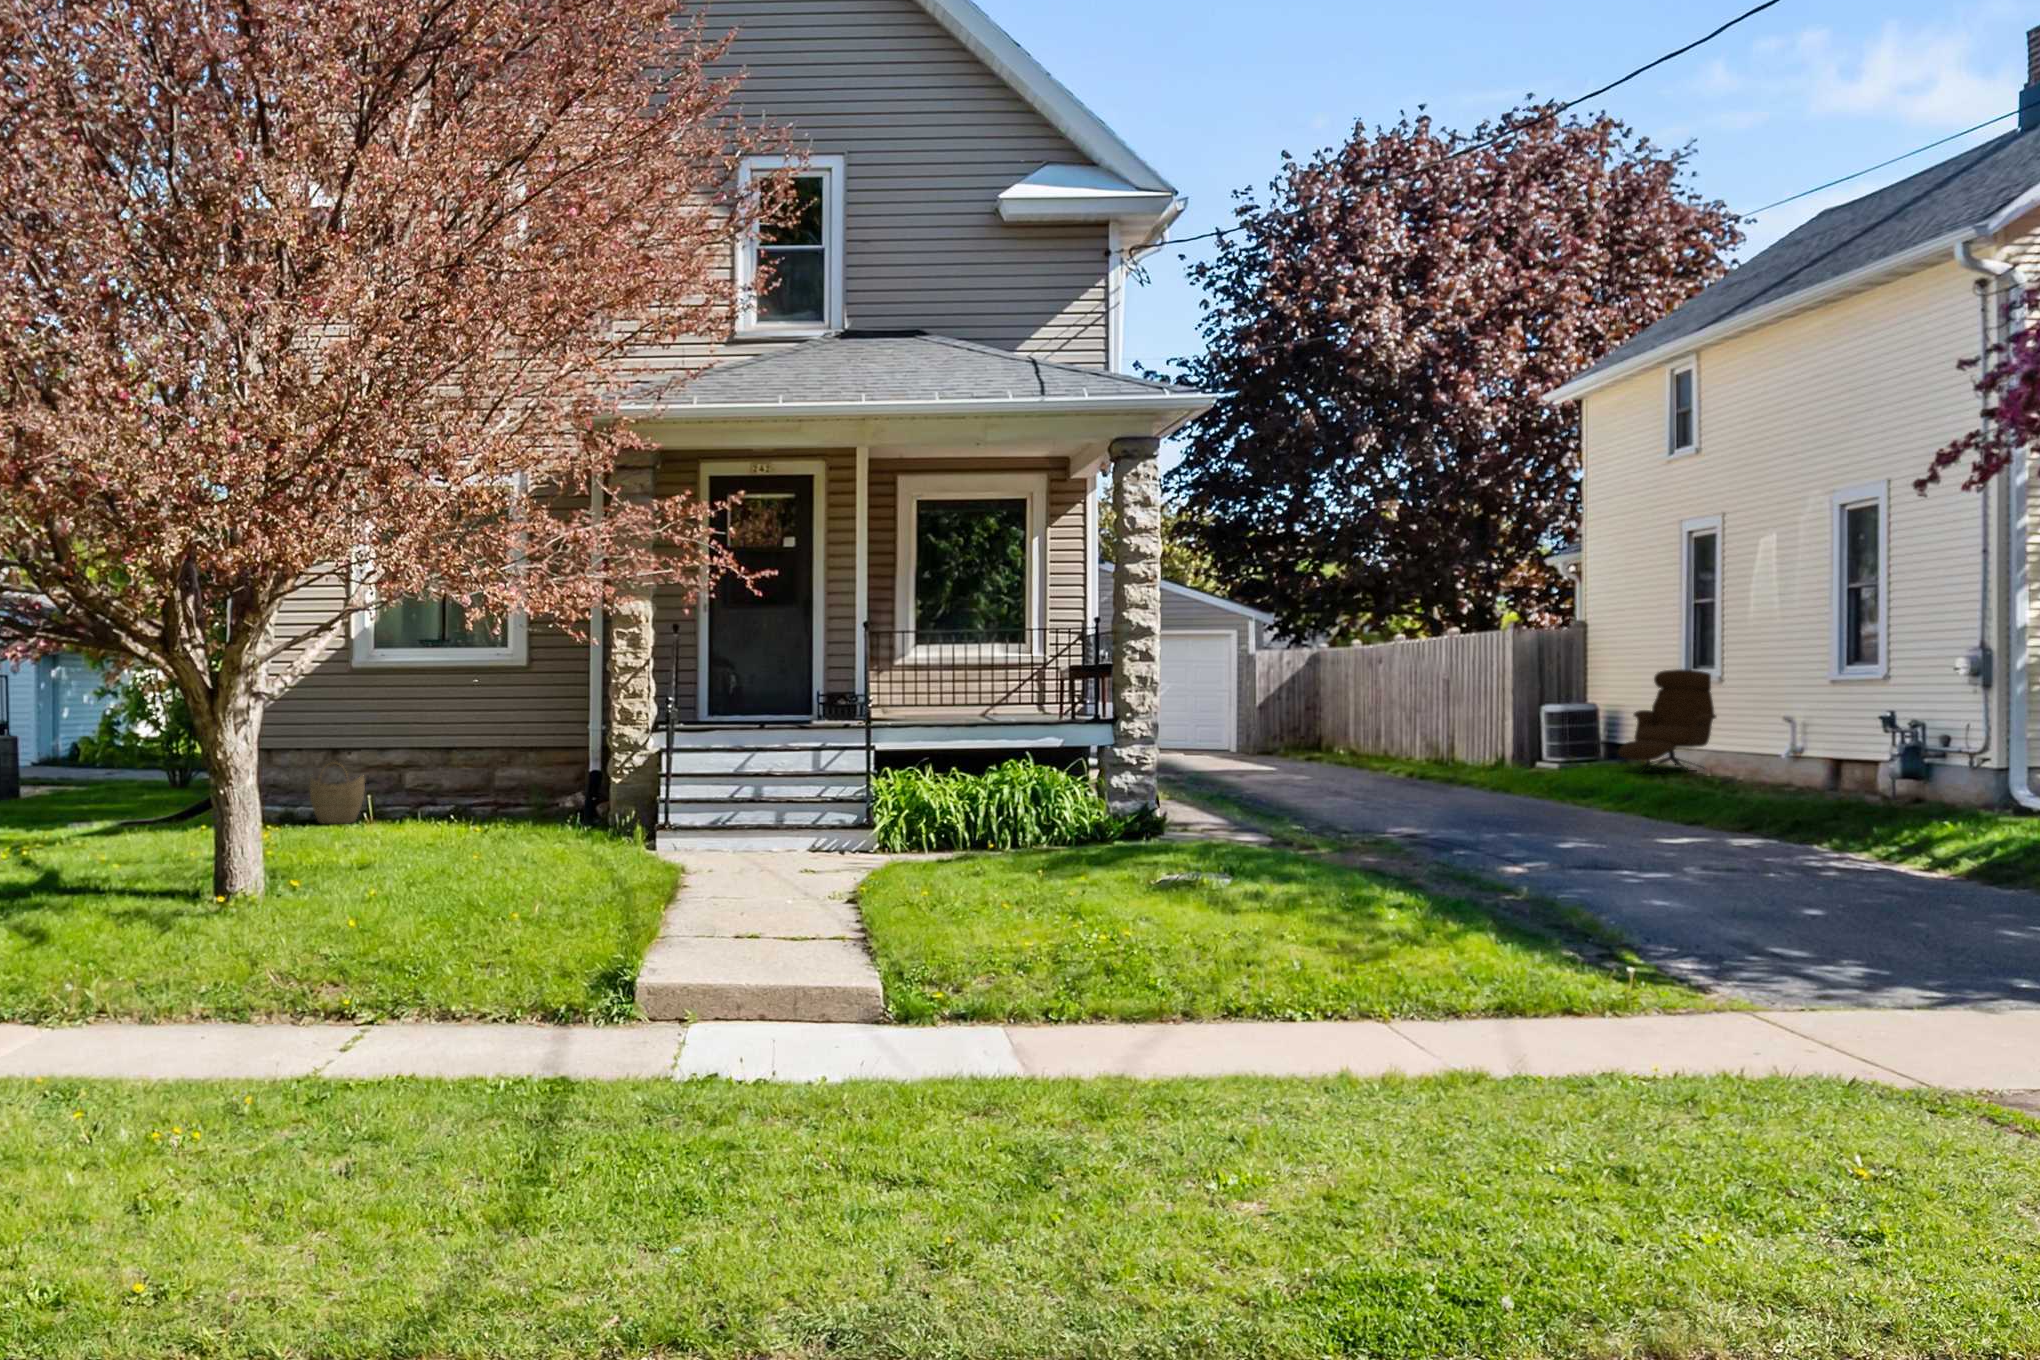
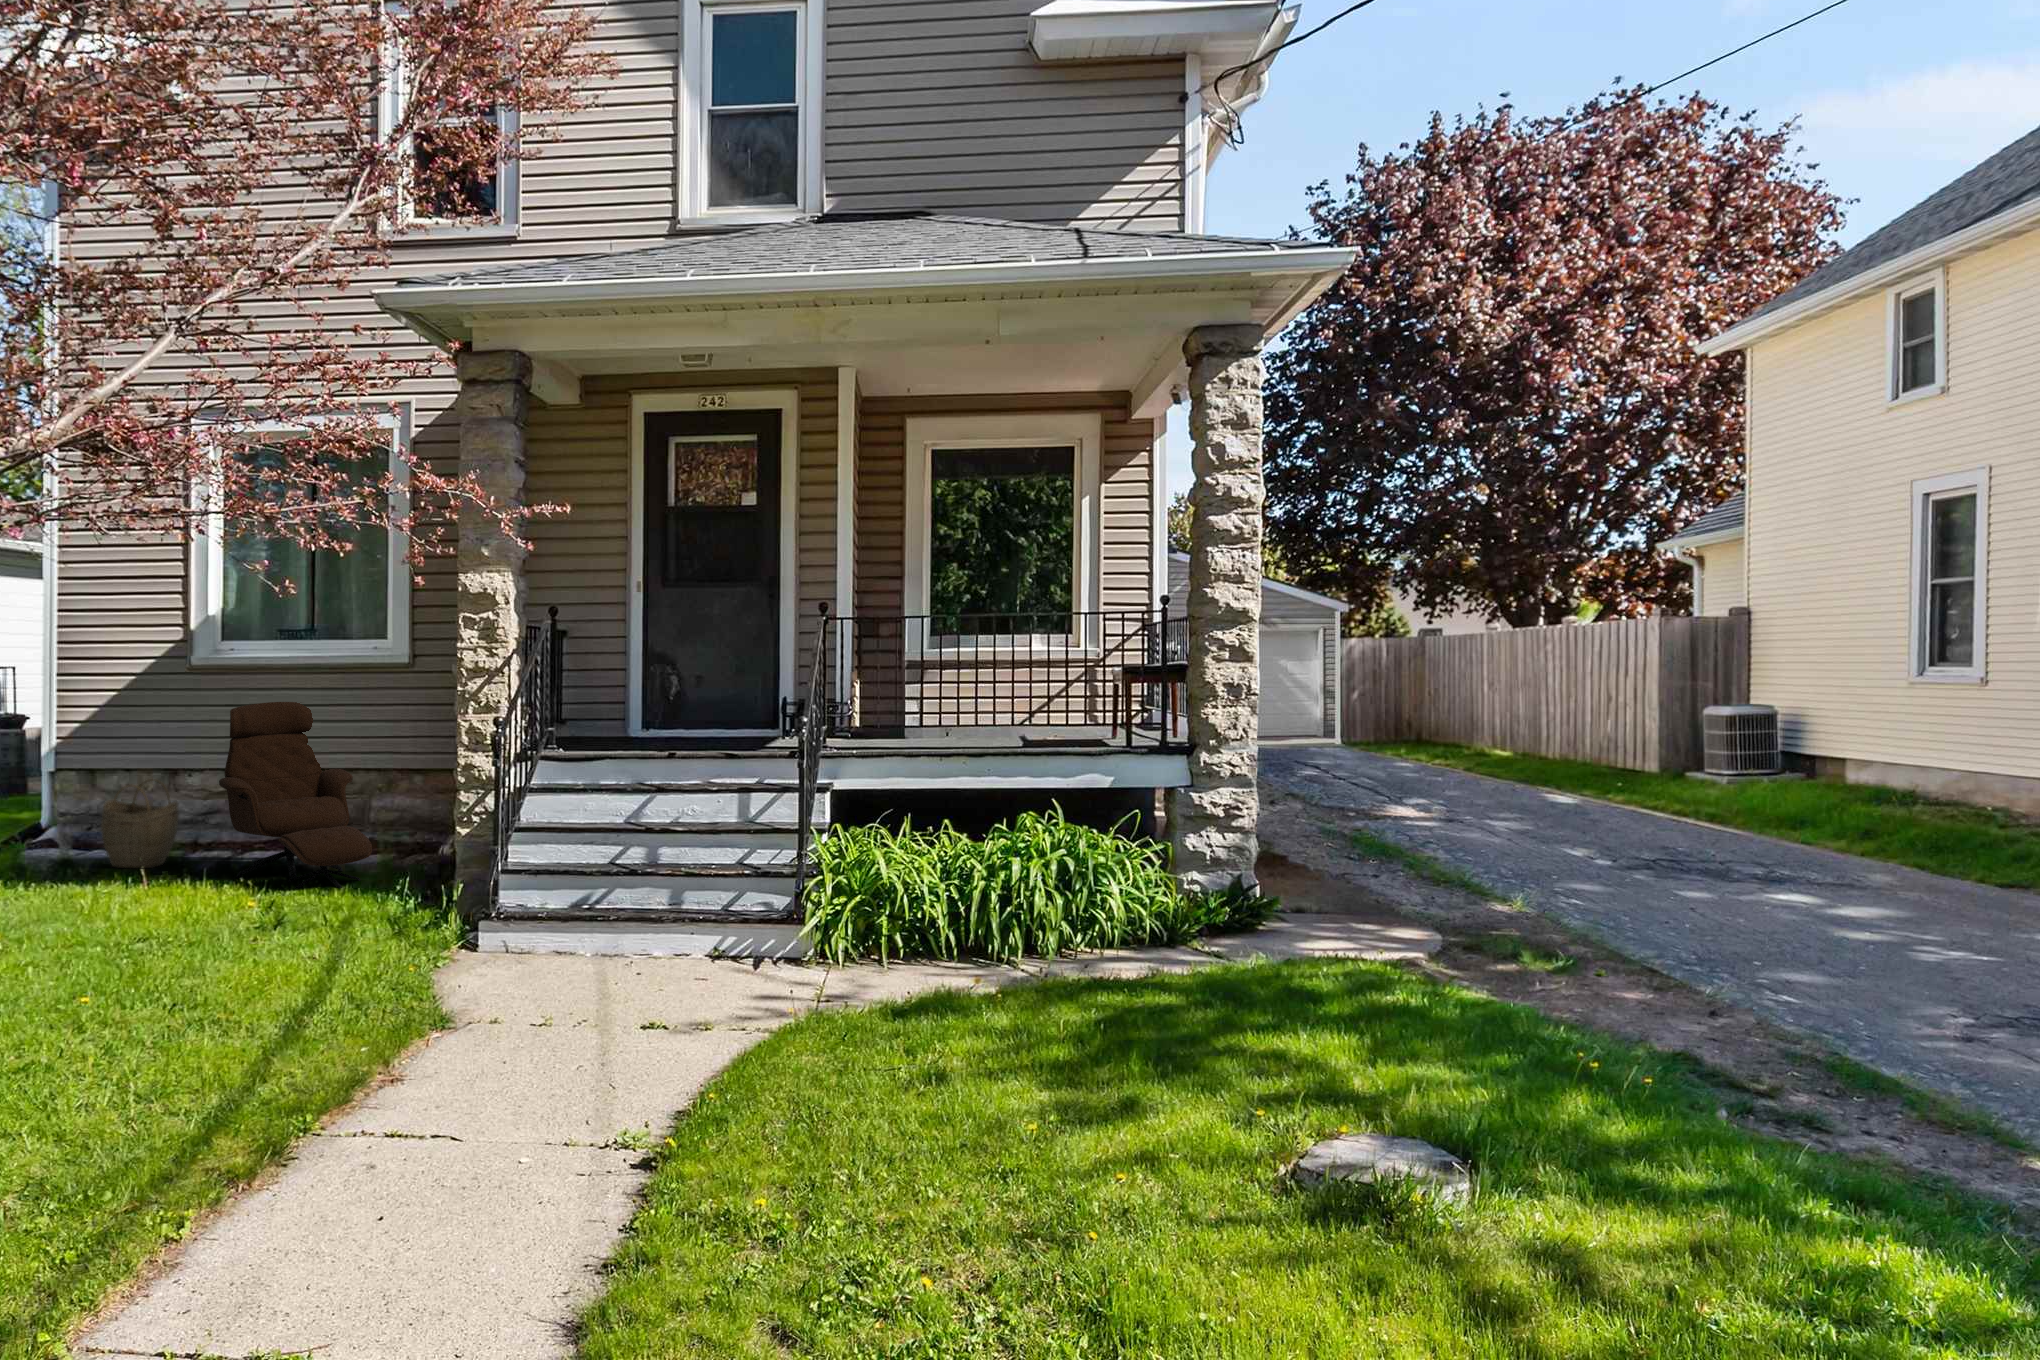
lounge chair: present [1618,669,1716,773] -> present [219,702,372,889]

